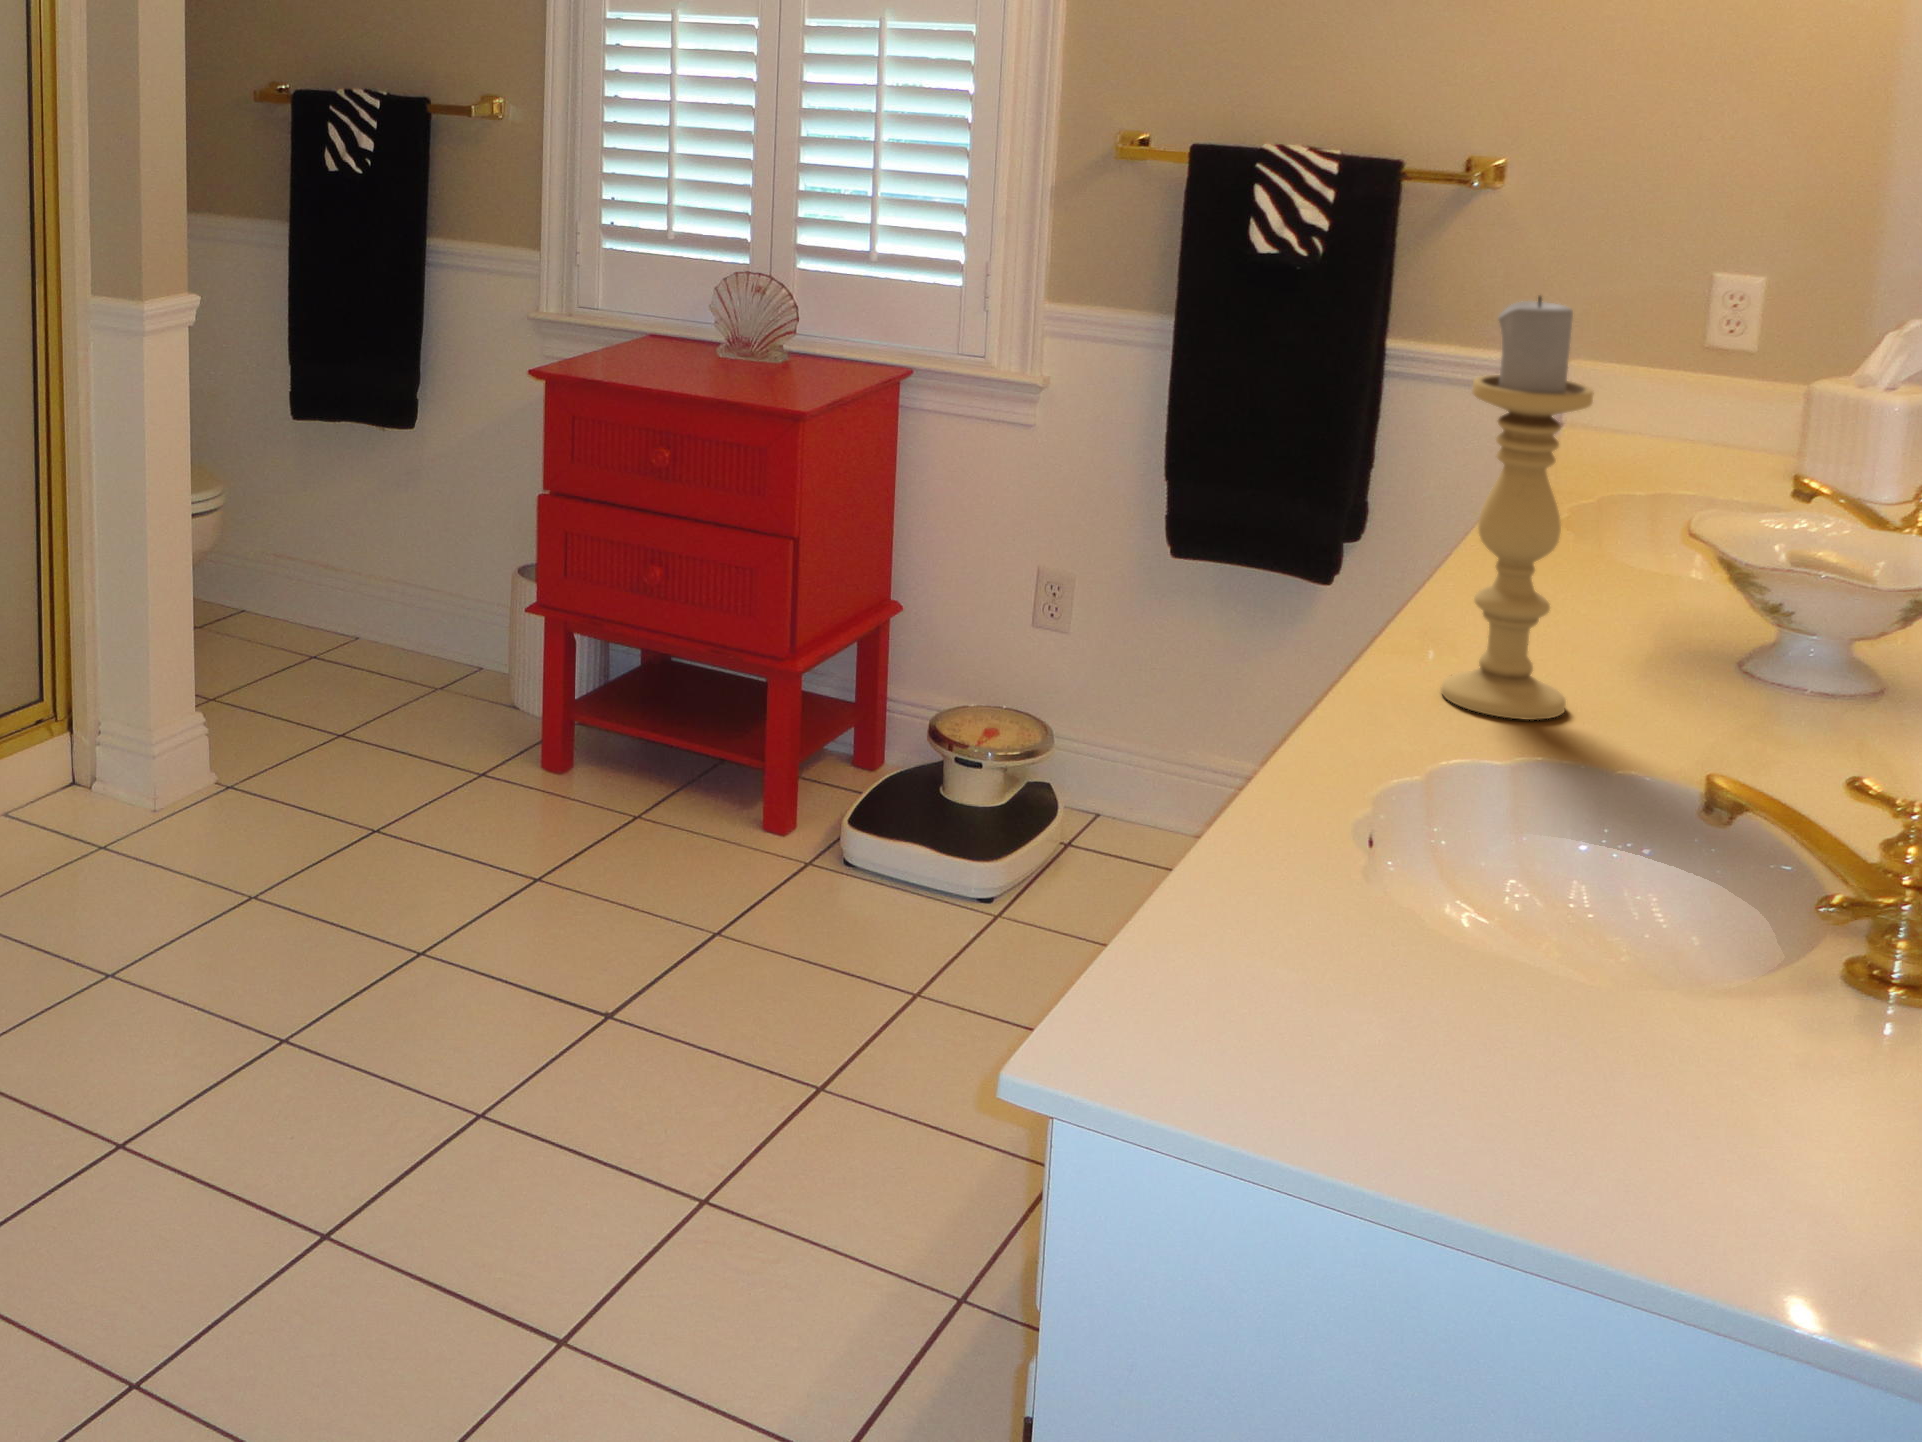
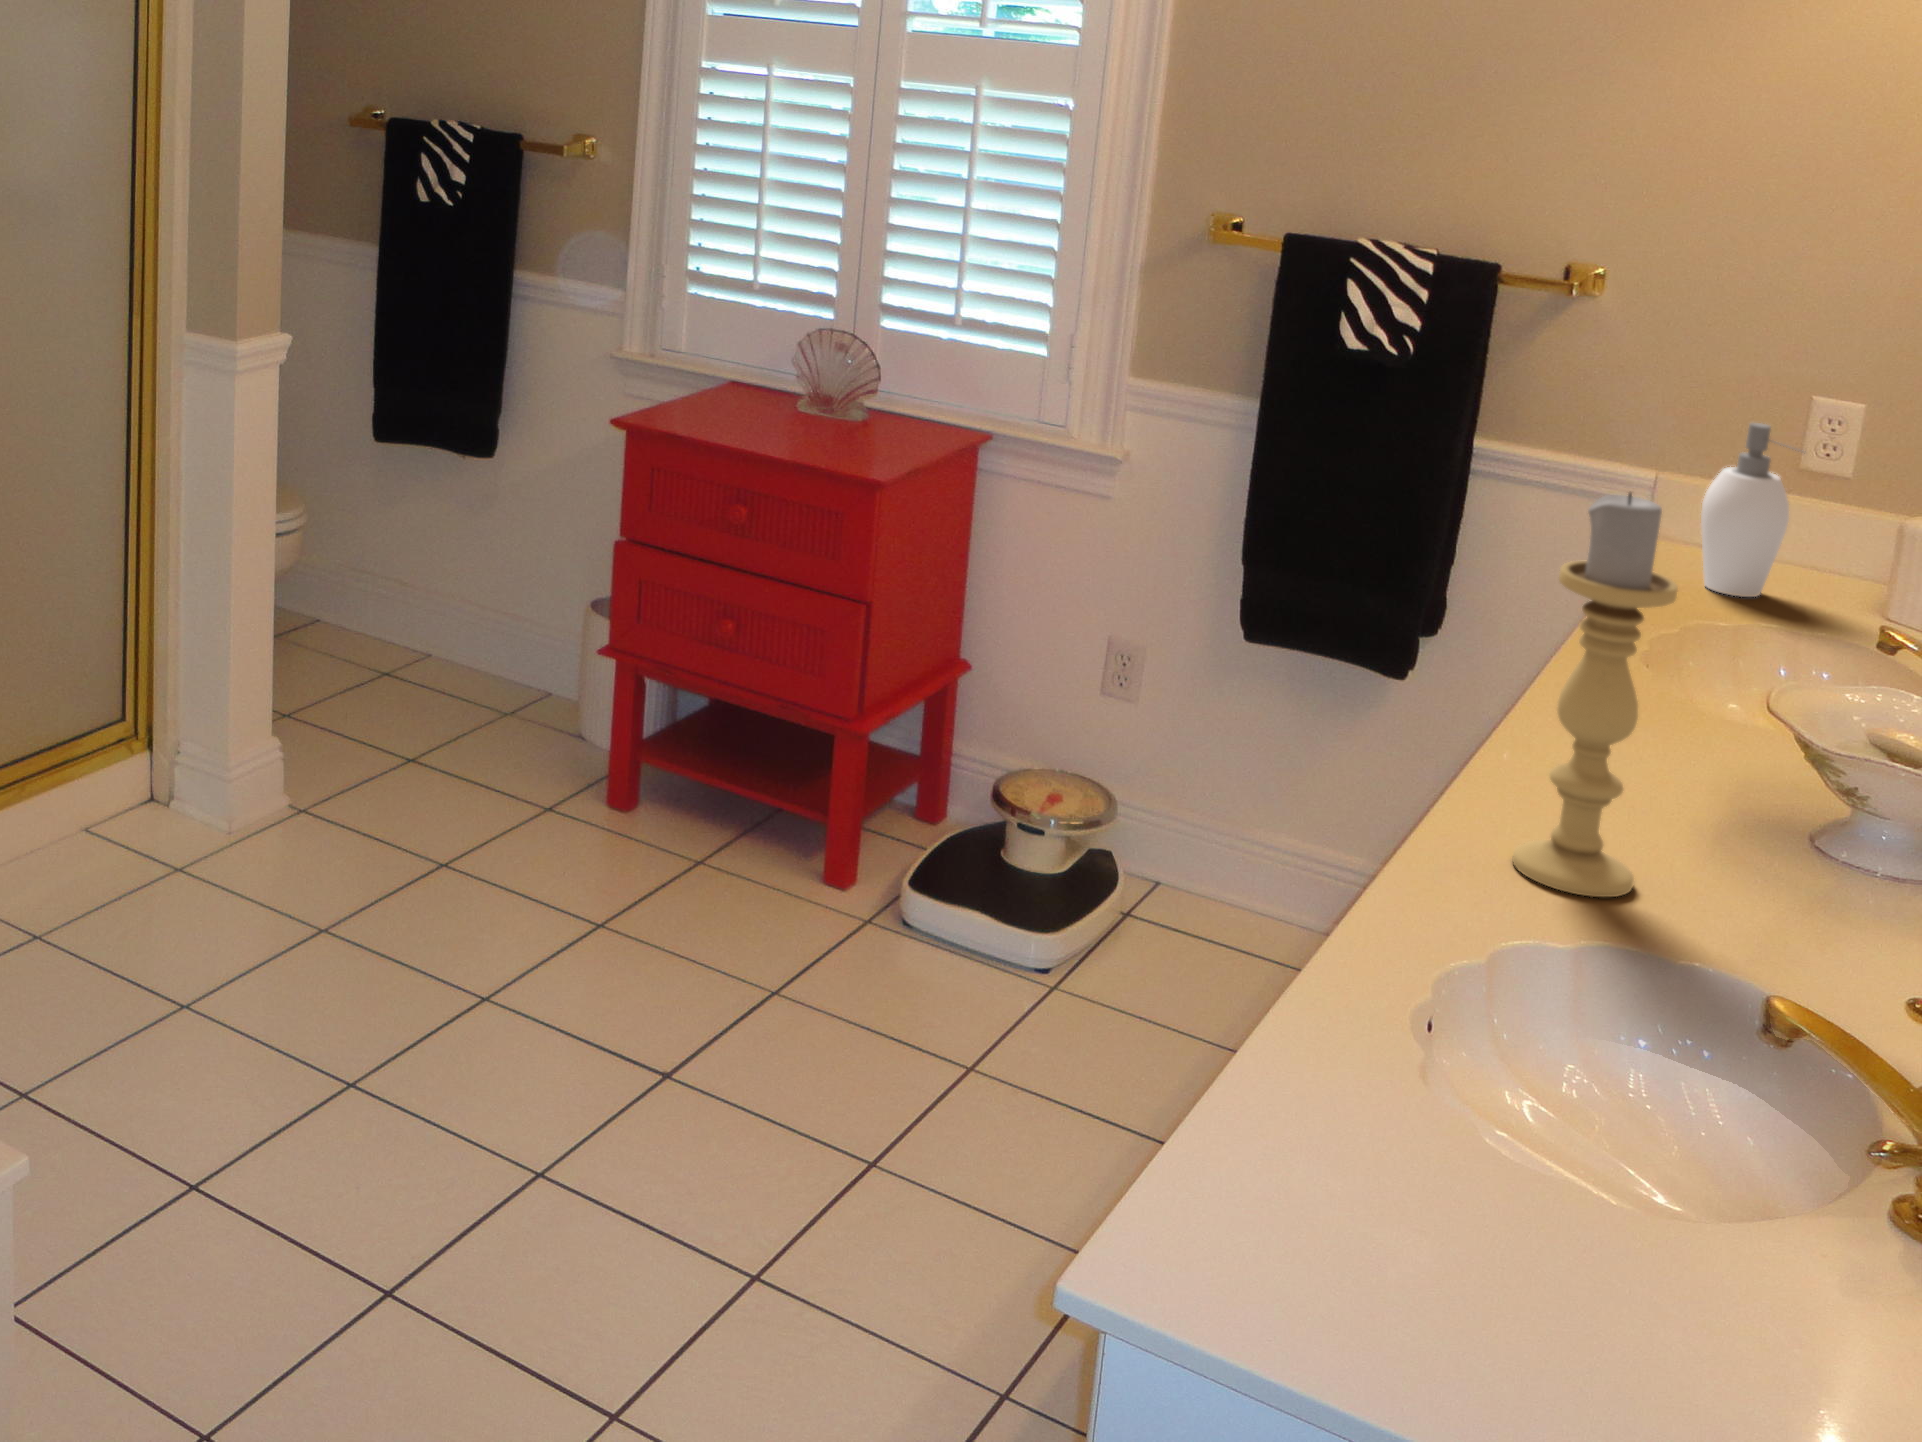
soap dispenser: none [1615,292,1715,468] -> present [1701,423,1789,597]

